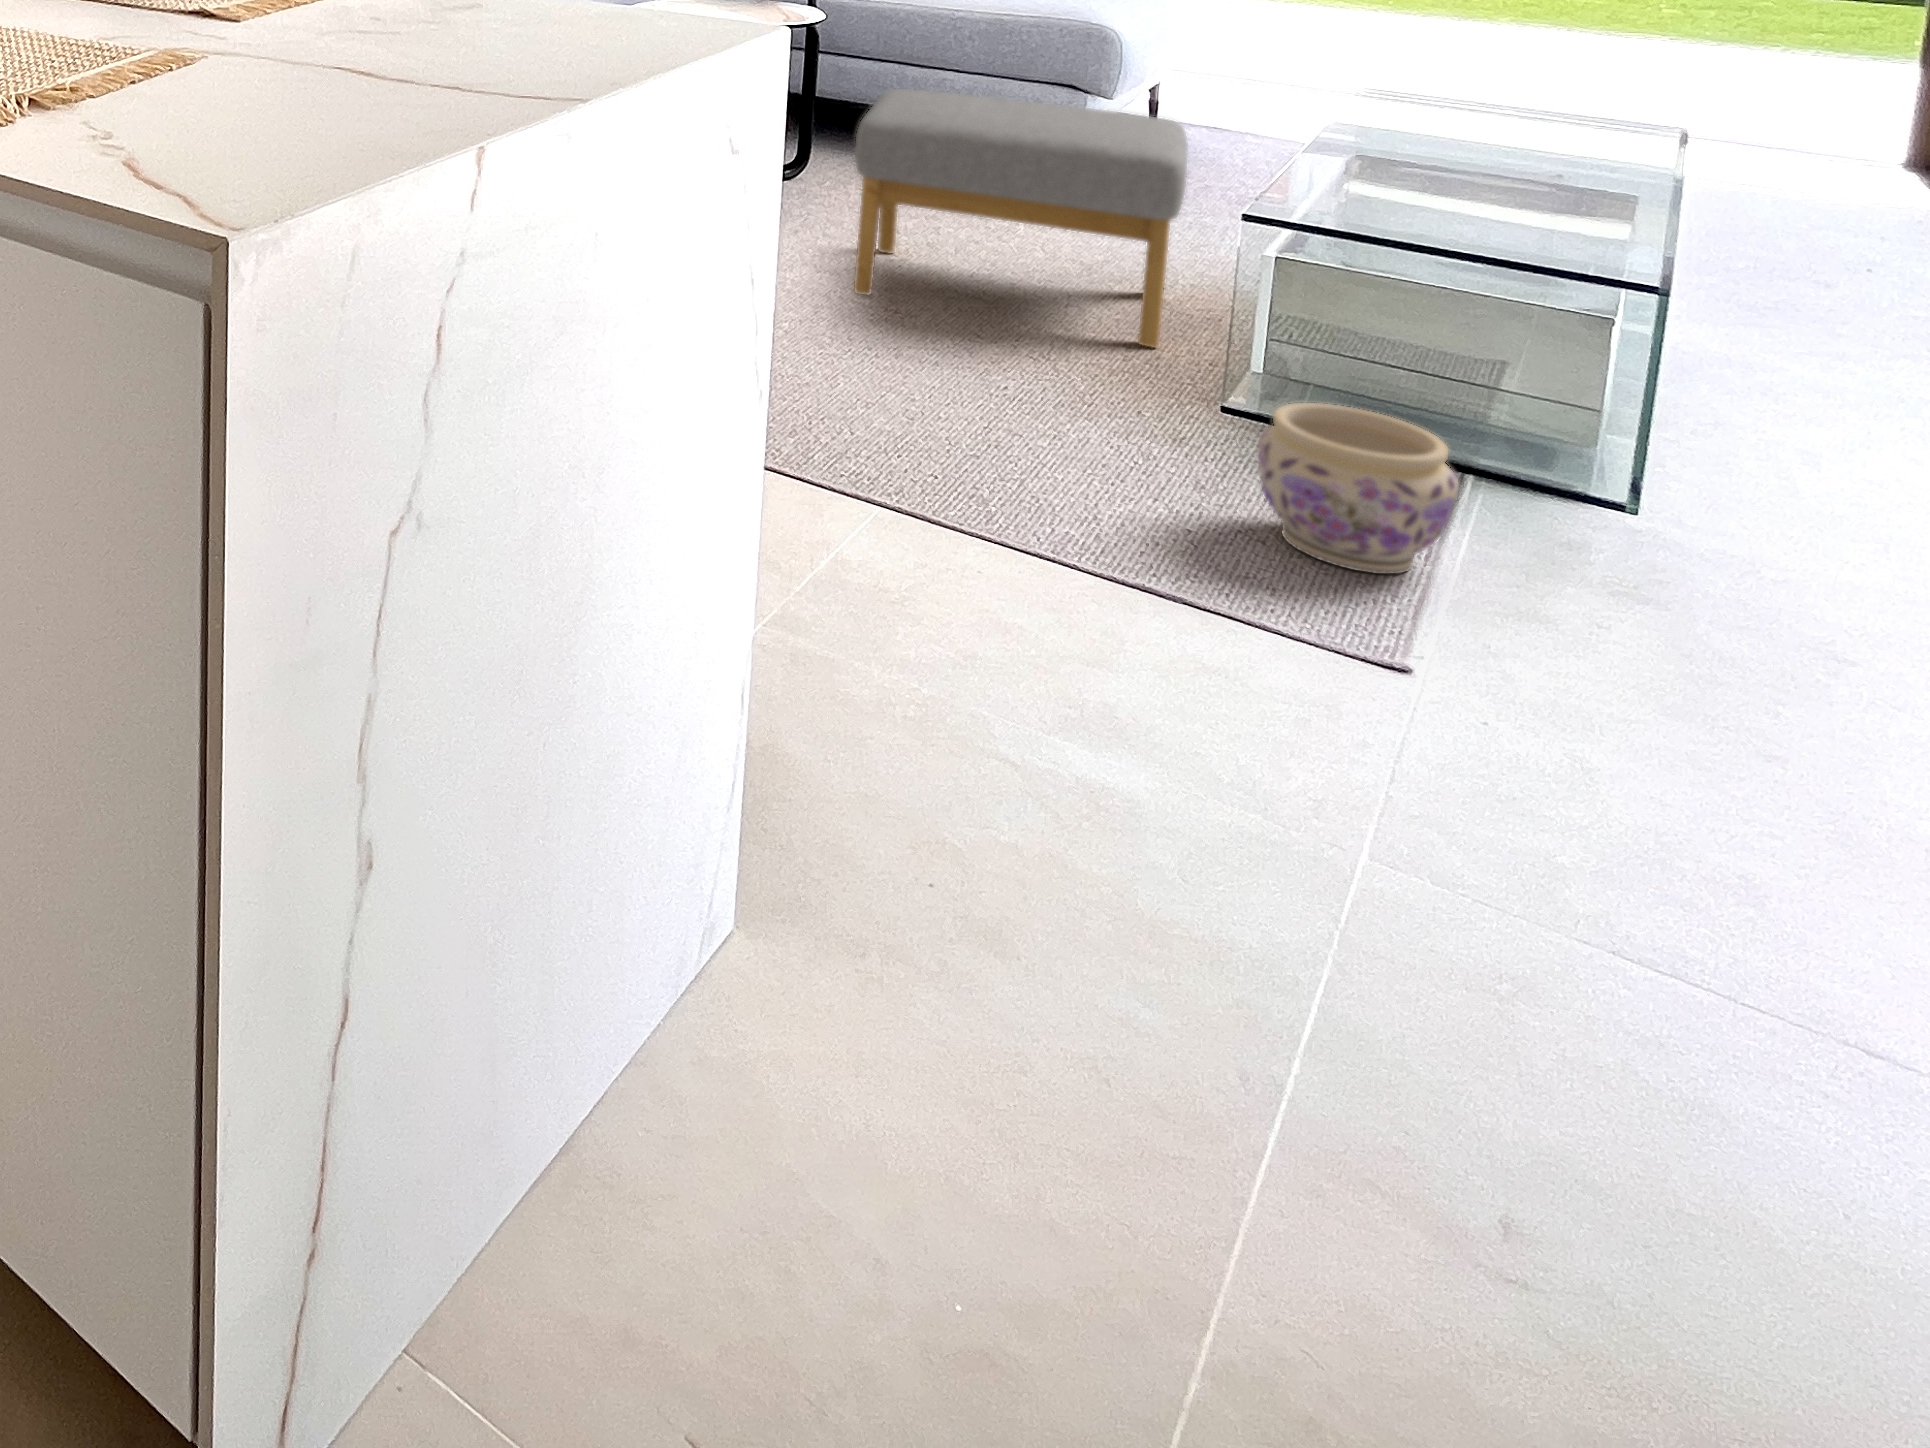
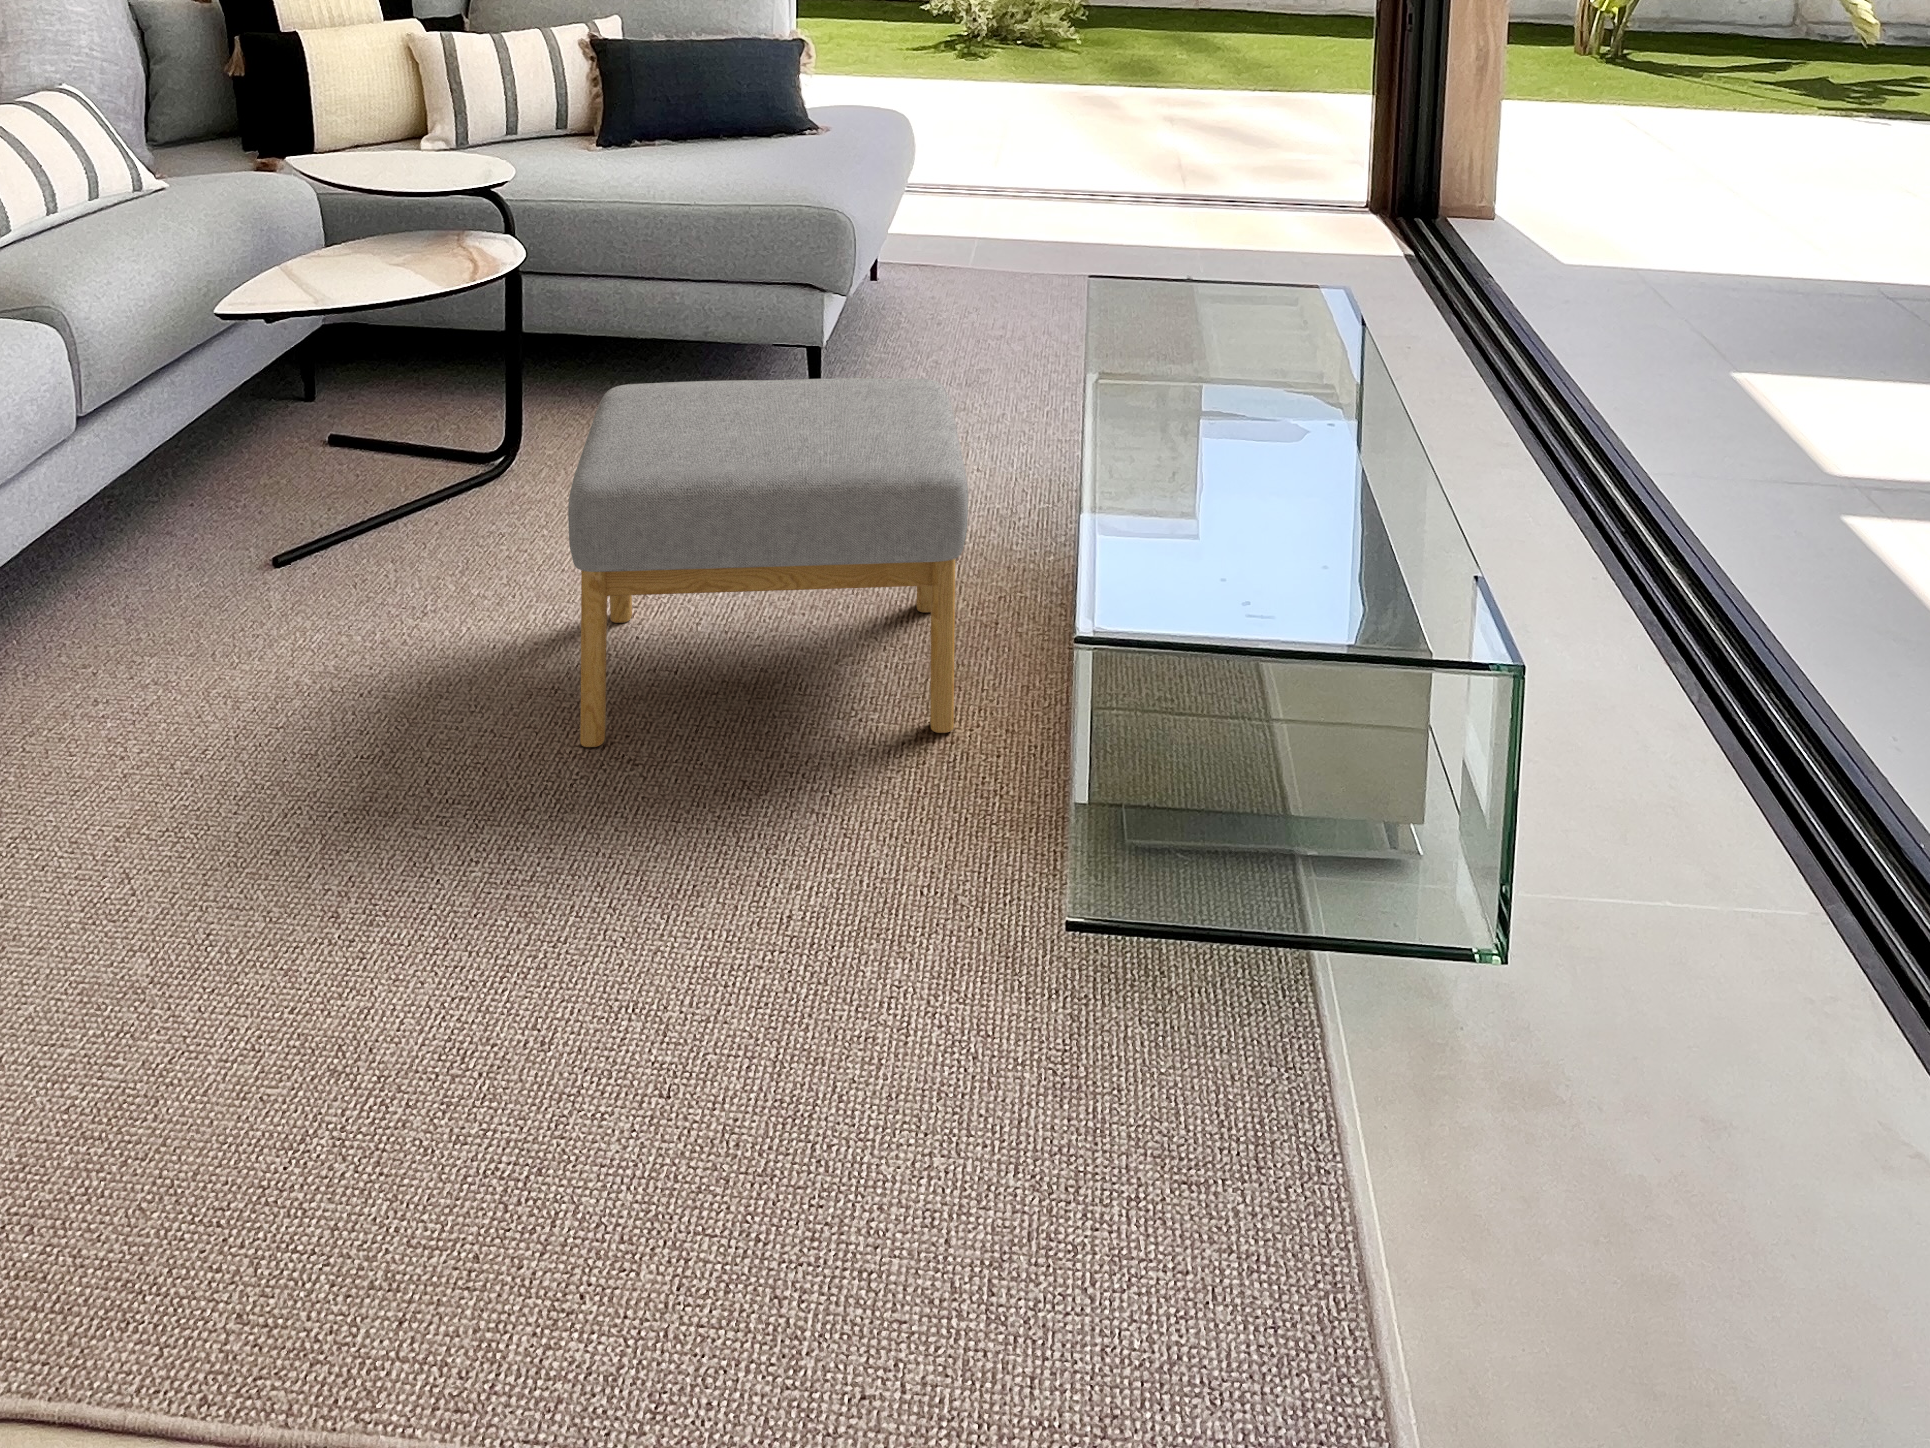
planter: present [1258,403,1458,574] -> none [1151,938,1385,1254]

